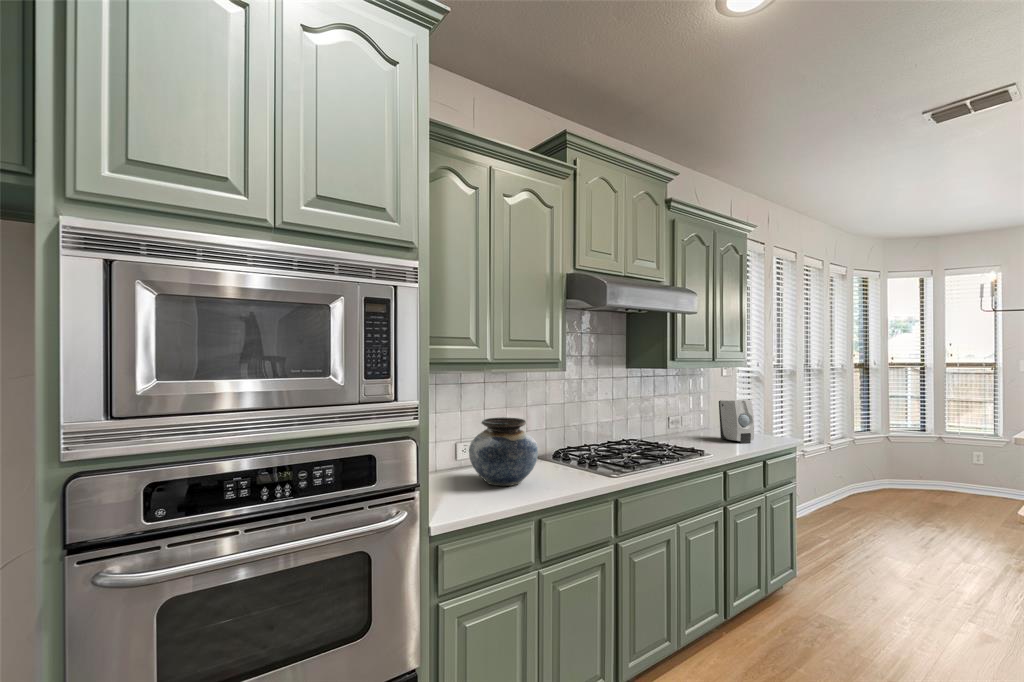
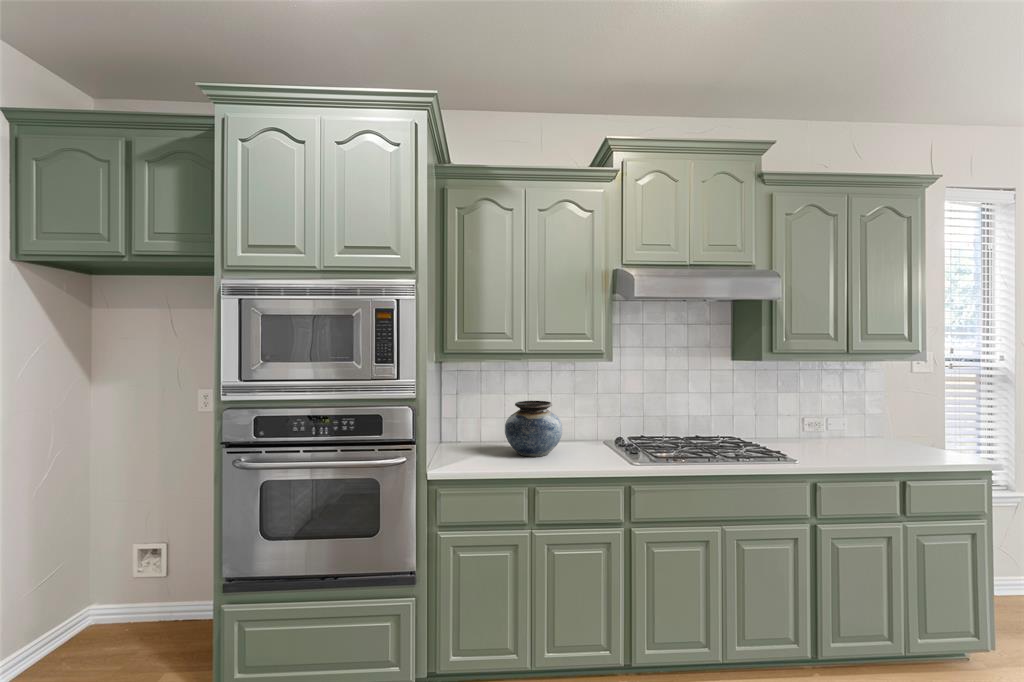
soap dispenser: present [719,400,754,443] -> none [855,401,890,454]

